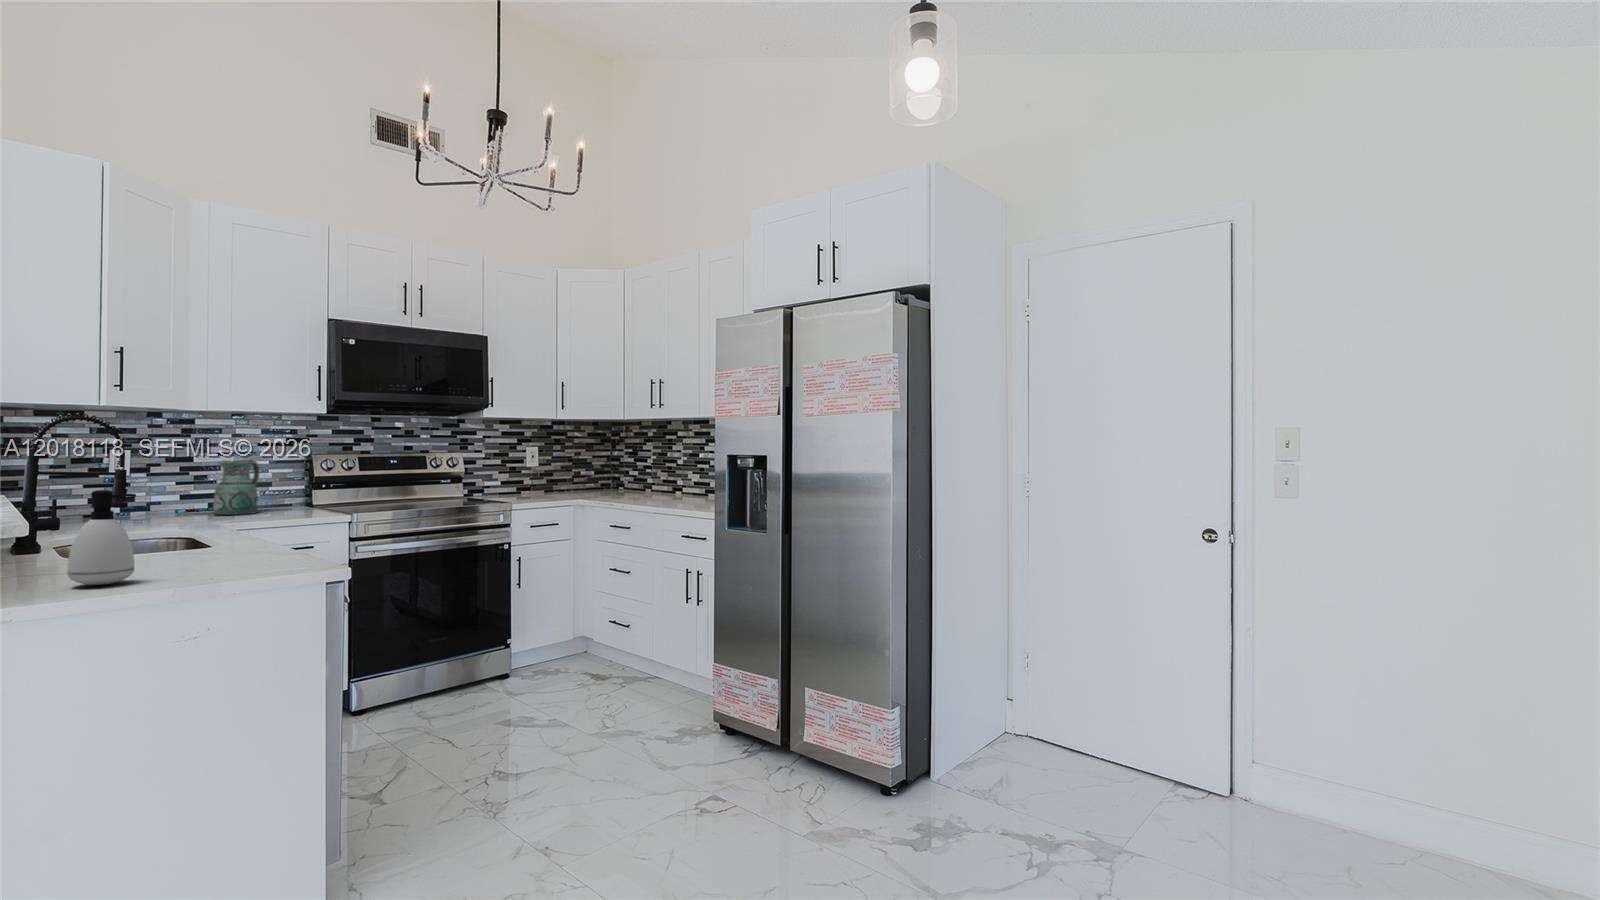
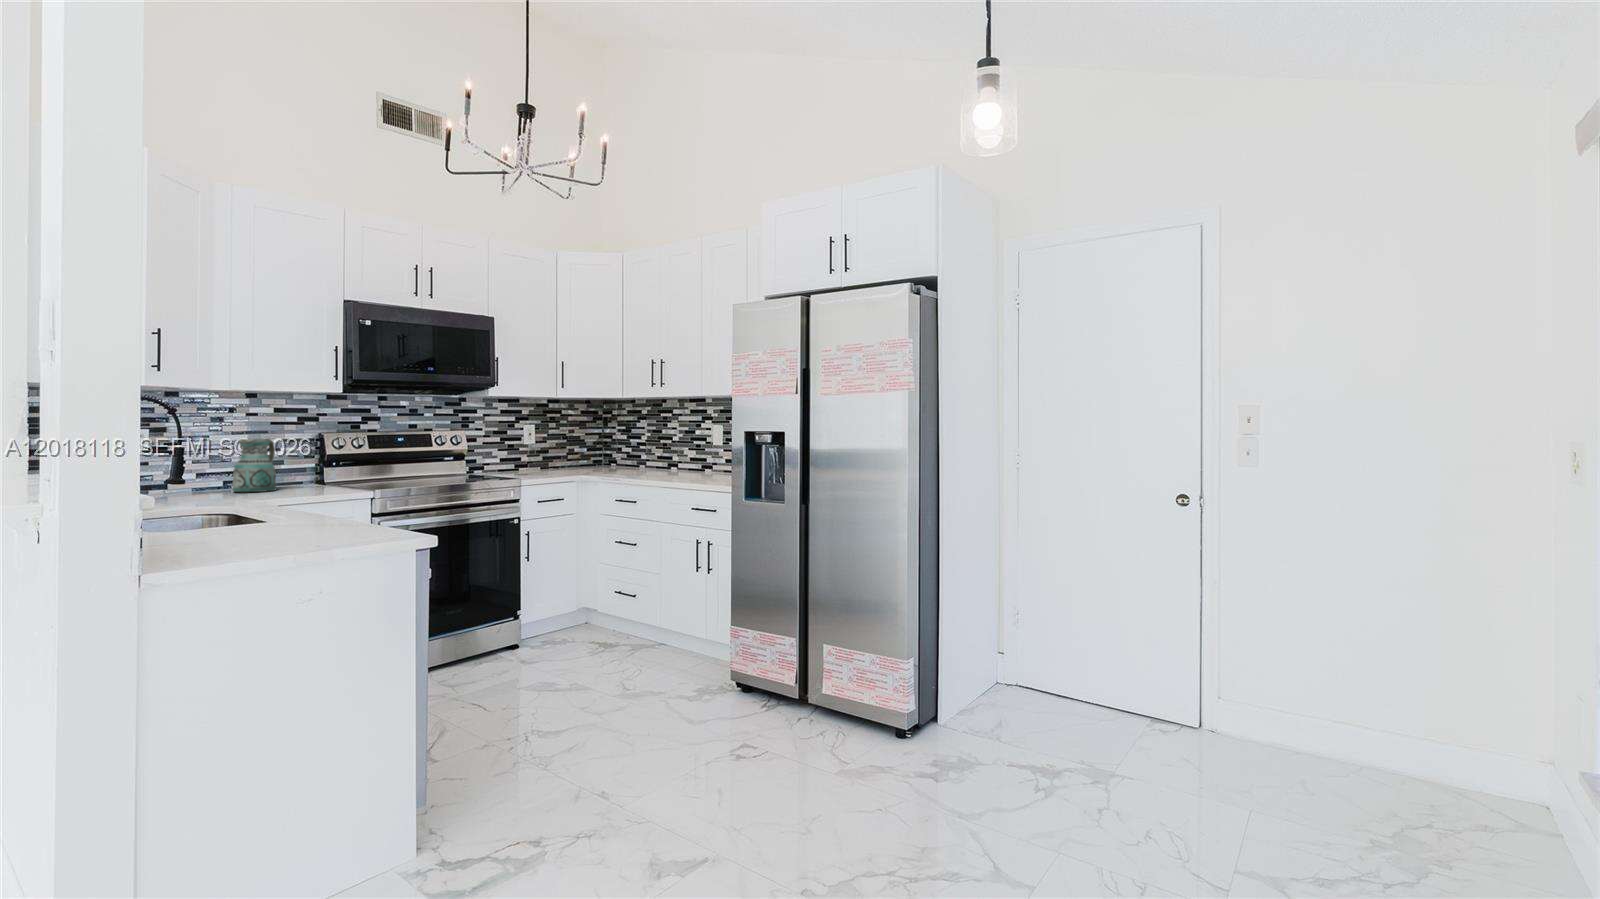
soap dispenser: present [67,490,136,585] -> none [182,466,242,556]

